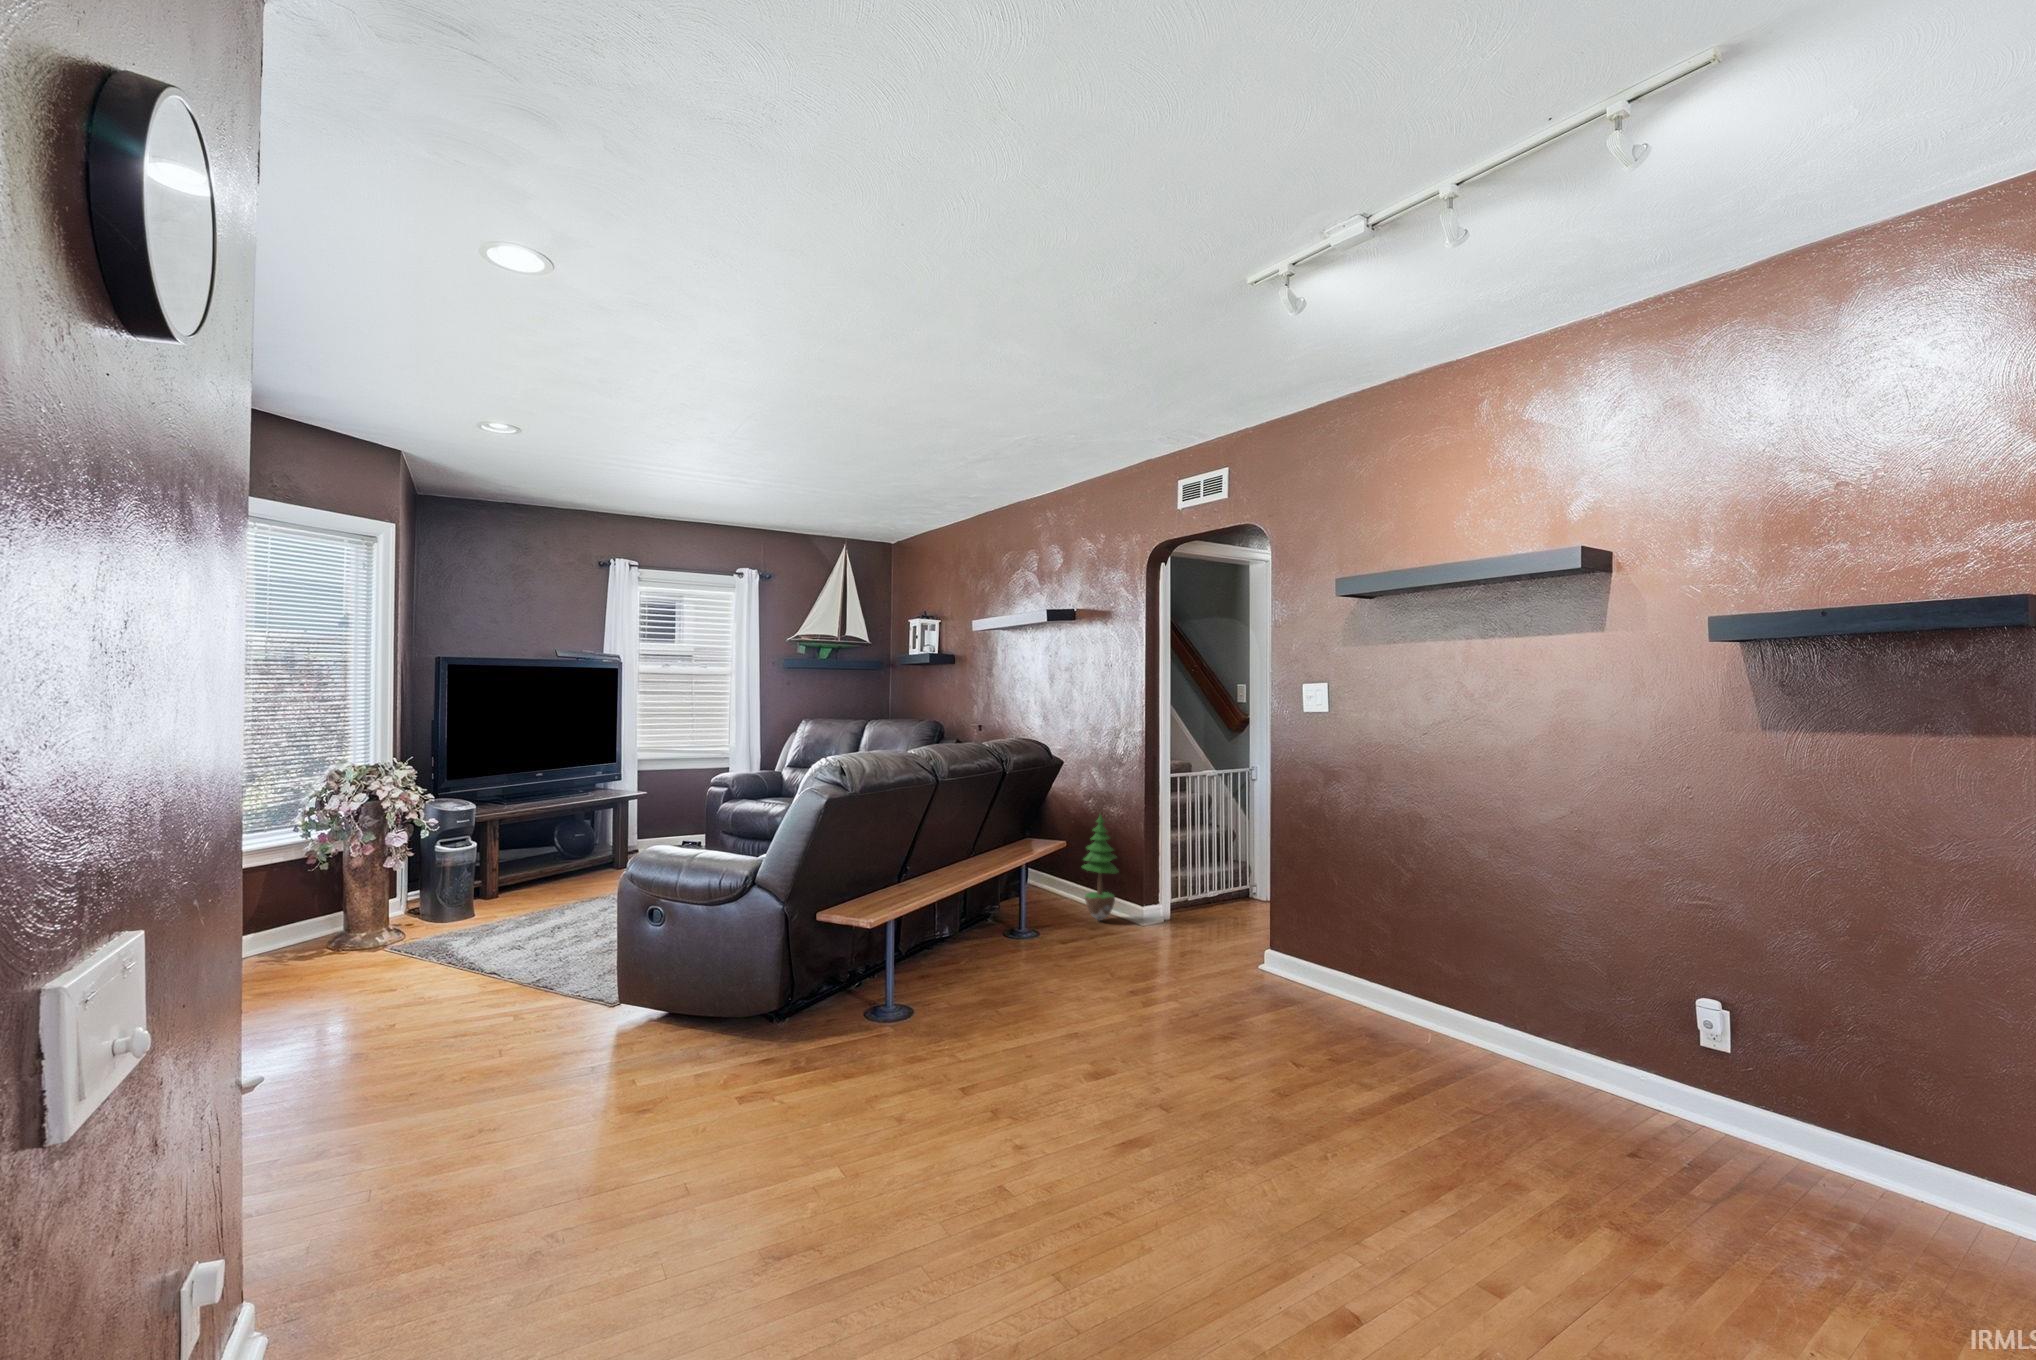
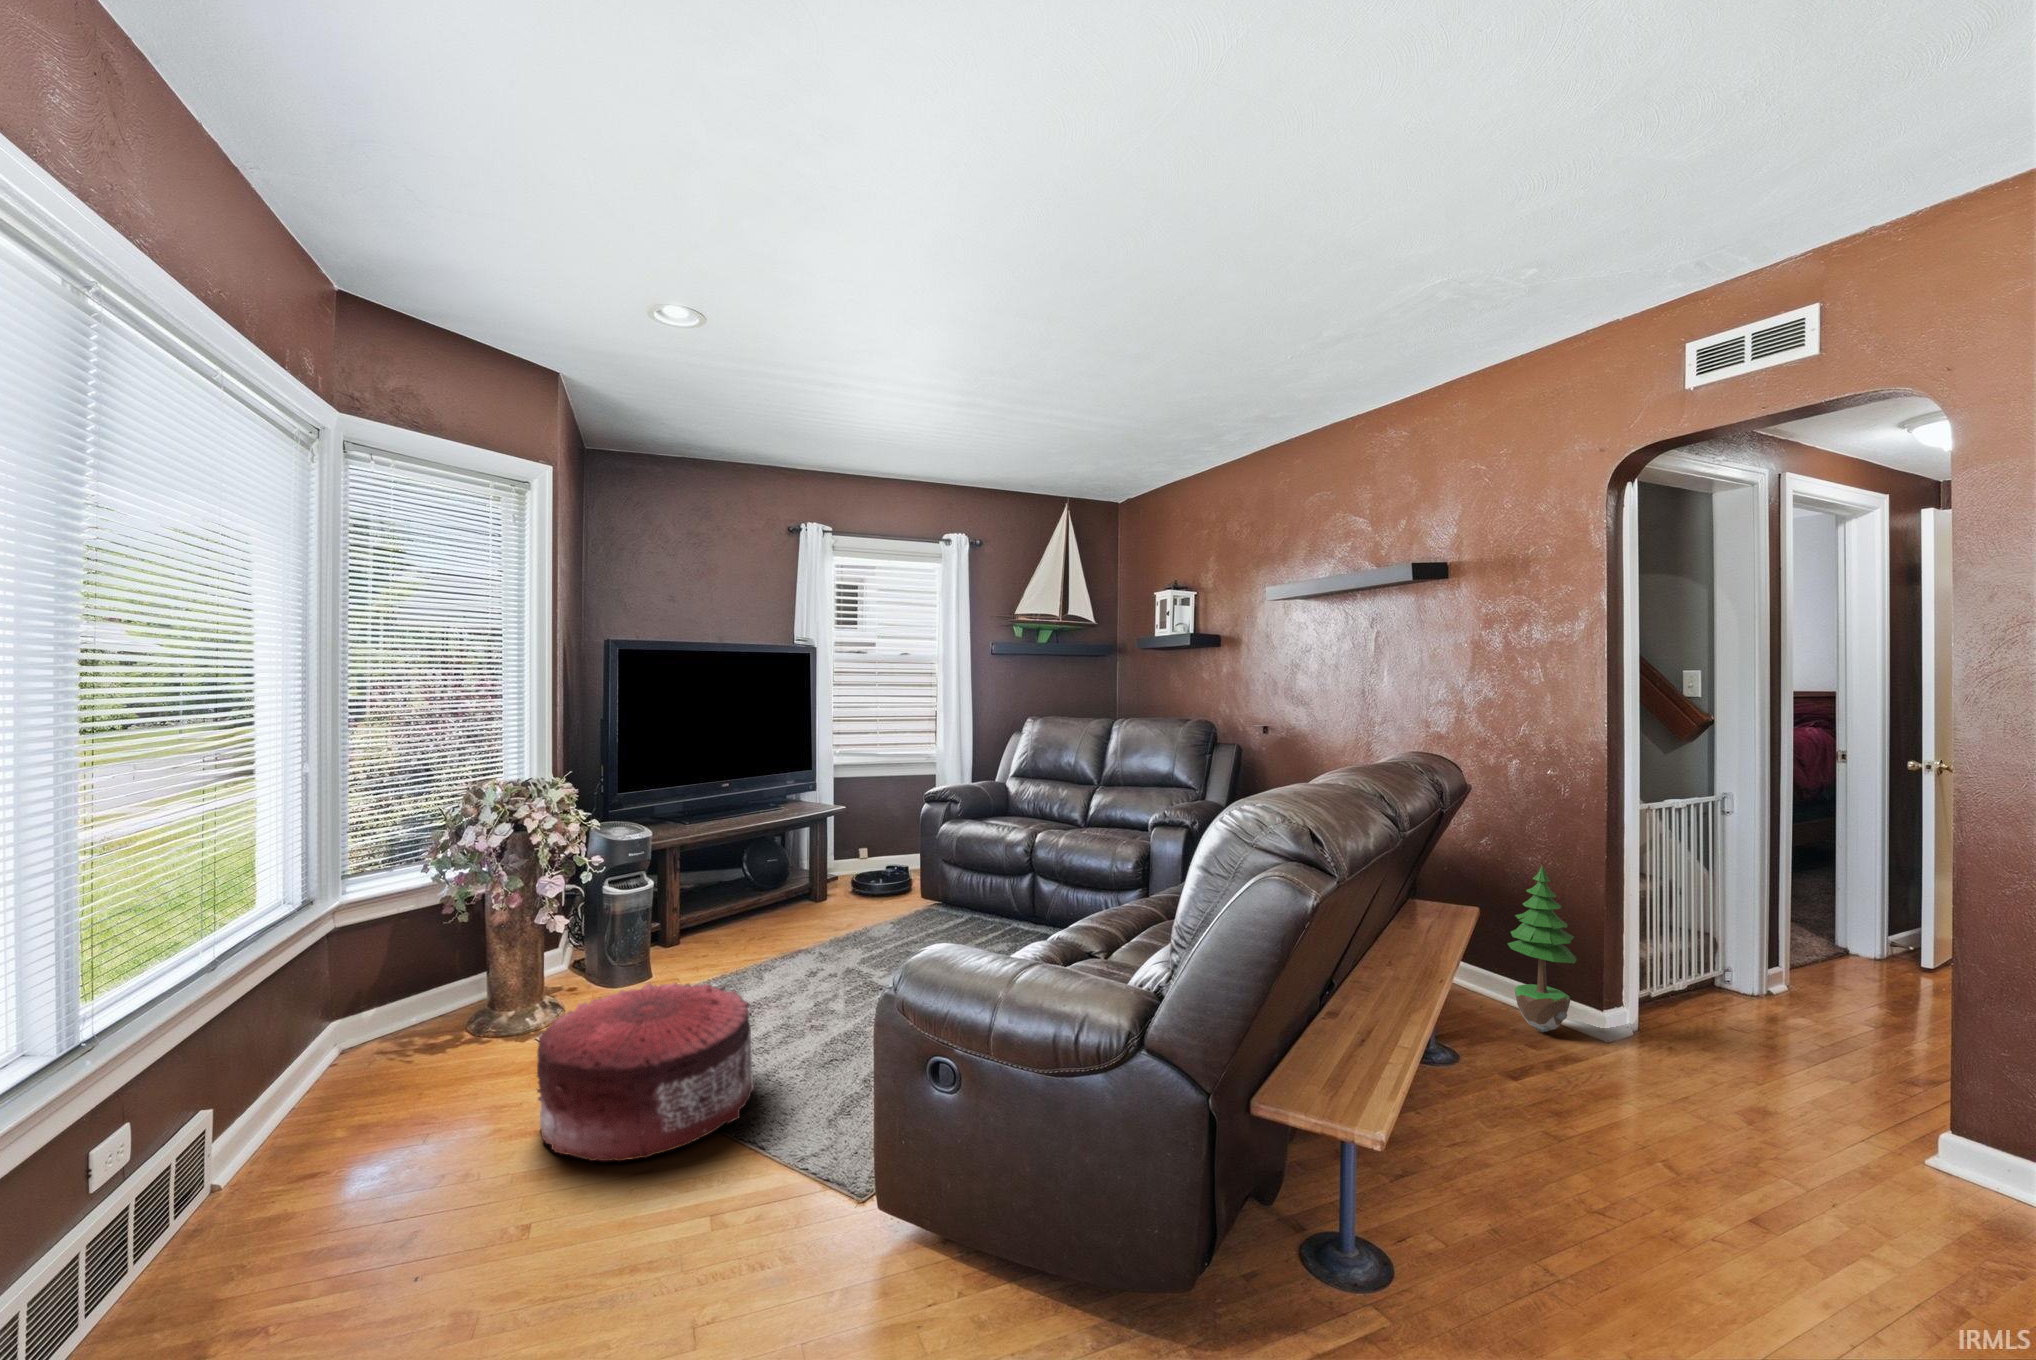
pouf: none [395,898,548,994] -> present [537,983,753,1161]

